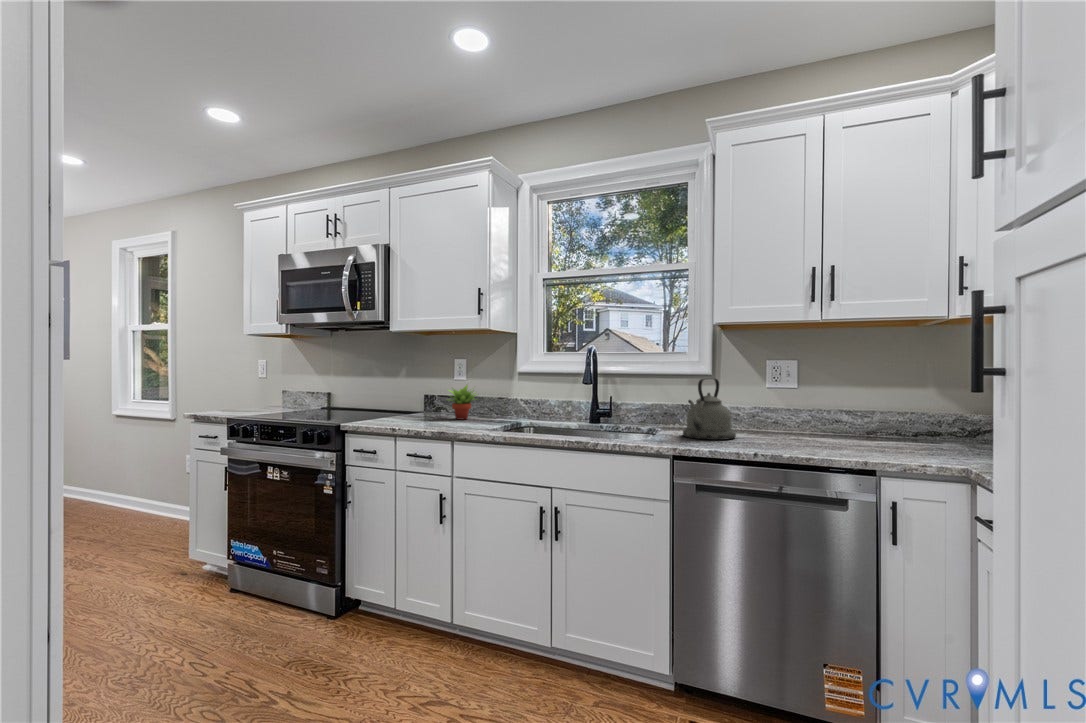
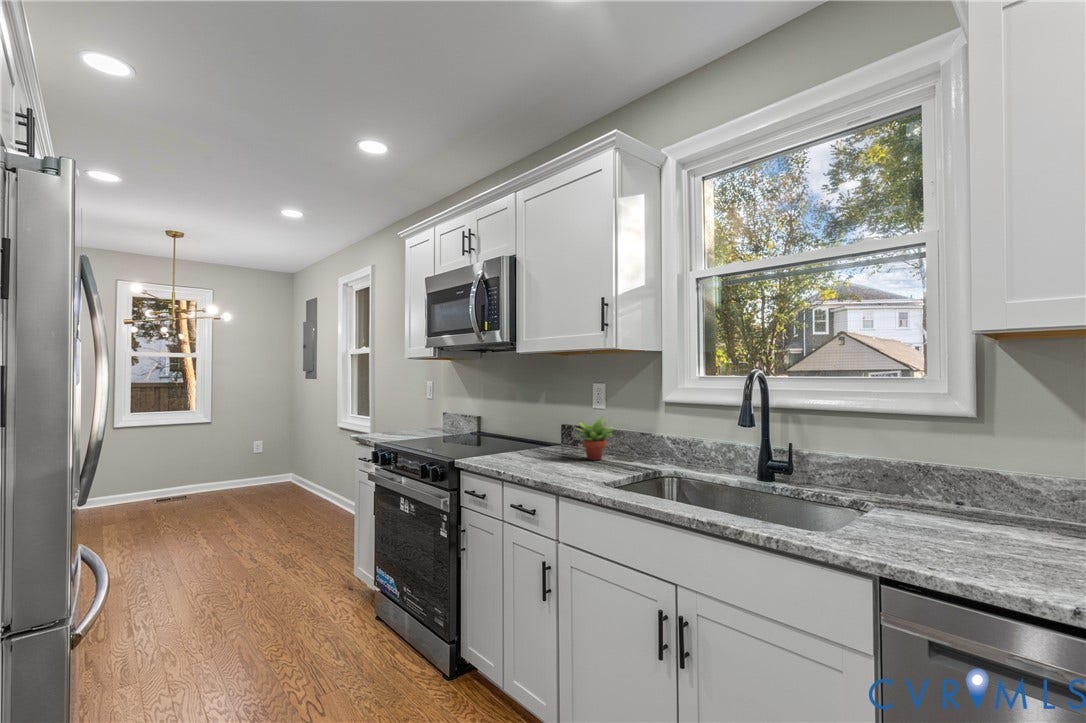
kettle: present [683,378,736,440] -> none [909,430,1026,548]

